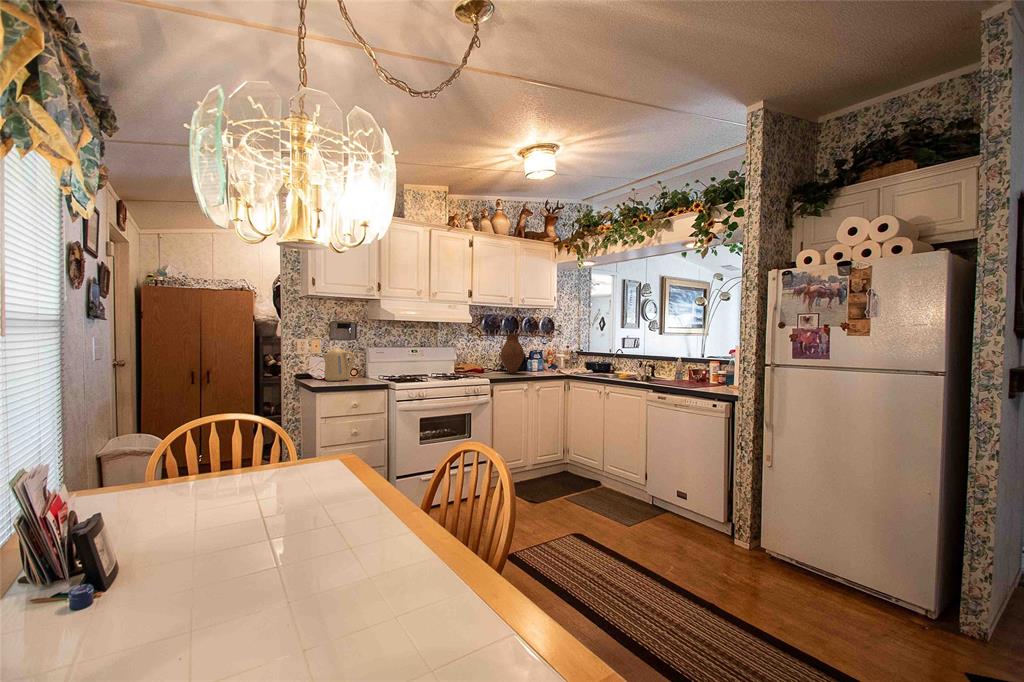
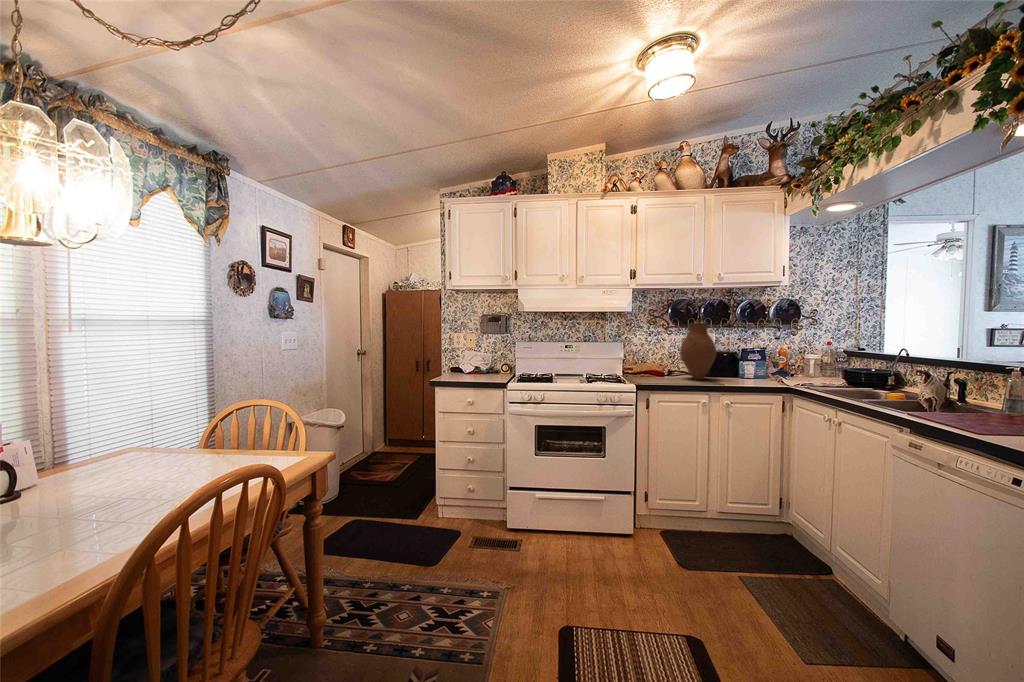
kettle: present [322,348,355,381] -> none [465,341,489,375]

